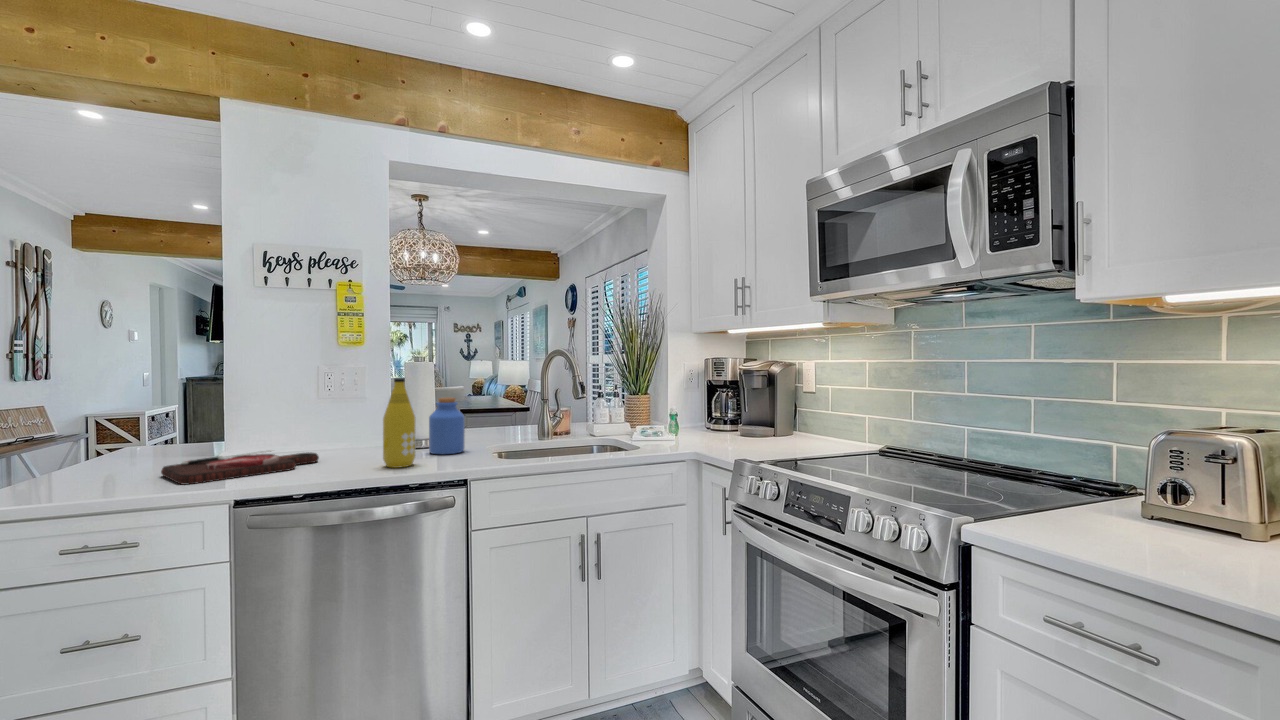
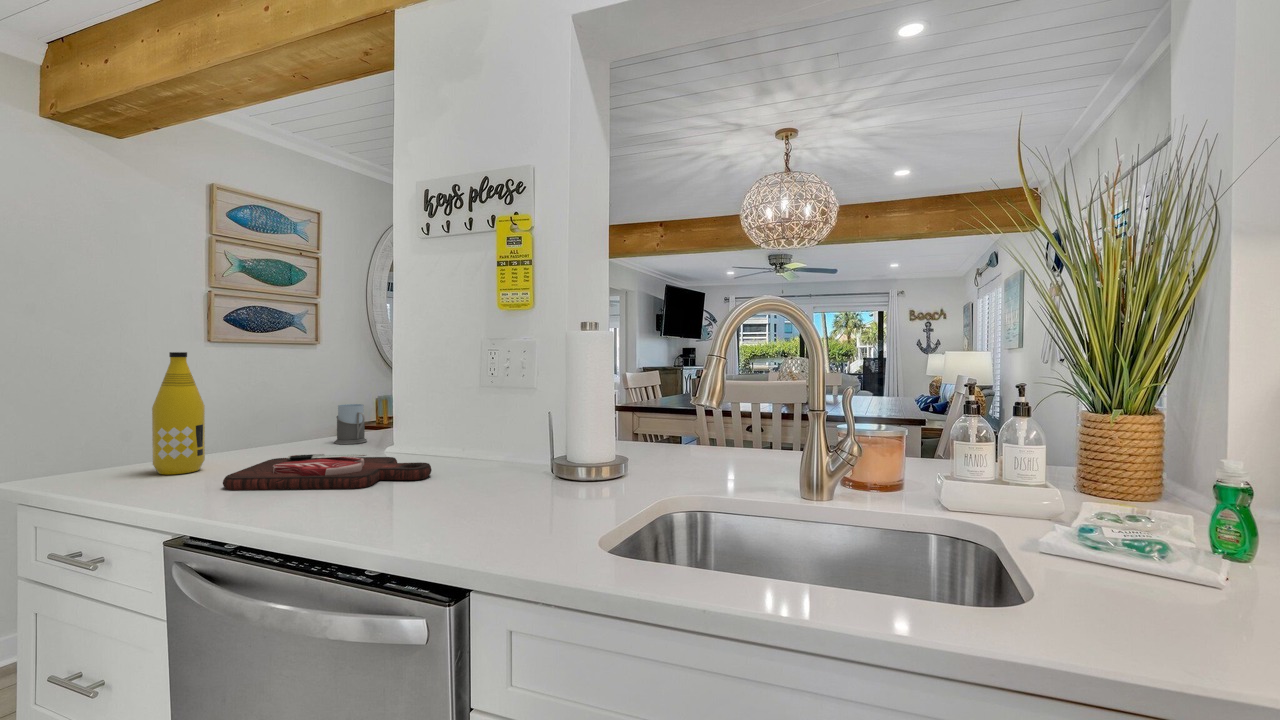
bottle: present [383,378,415,468] -> present [152,352,205,475]
jar: present [429,397,465,454] -> none [562,397,624,502]
mug: none [112,425,154,462] -> present [334,404,367,444]

